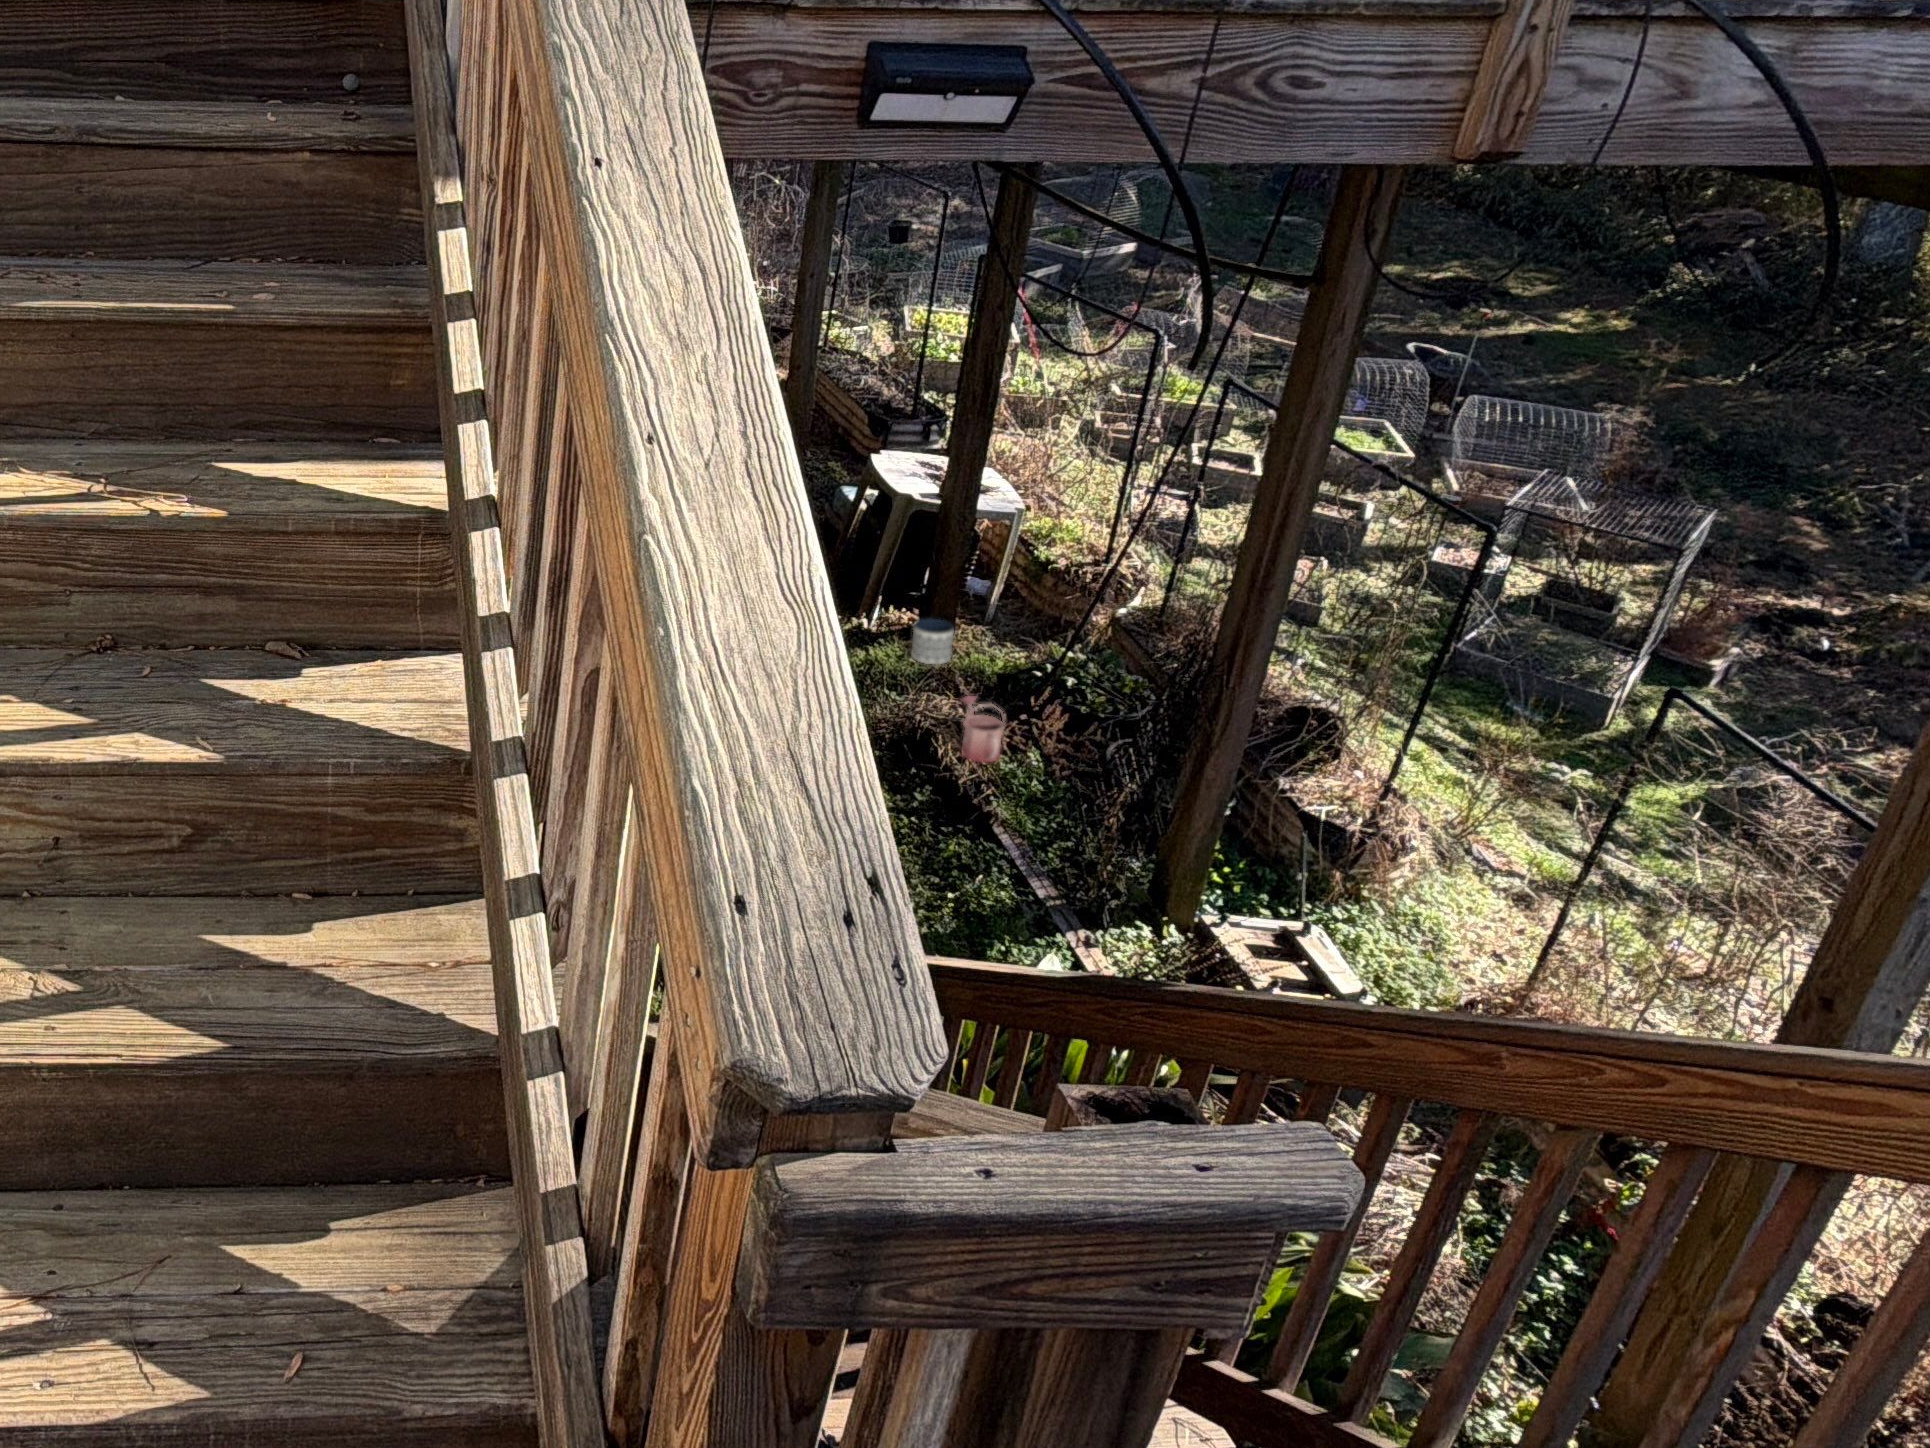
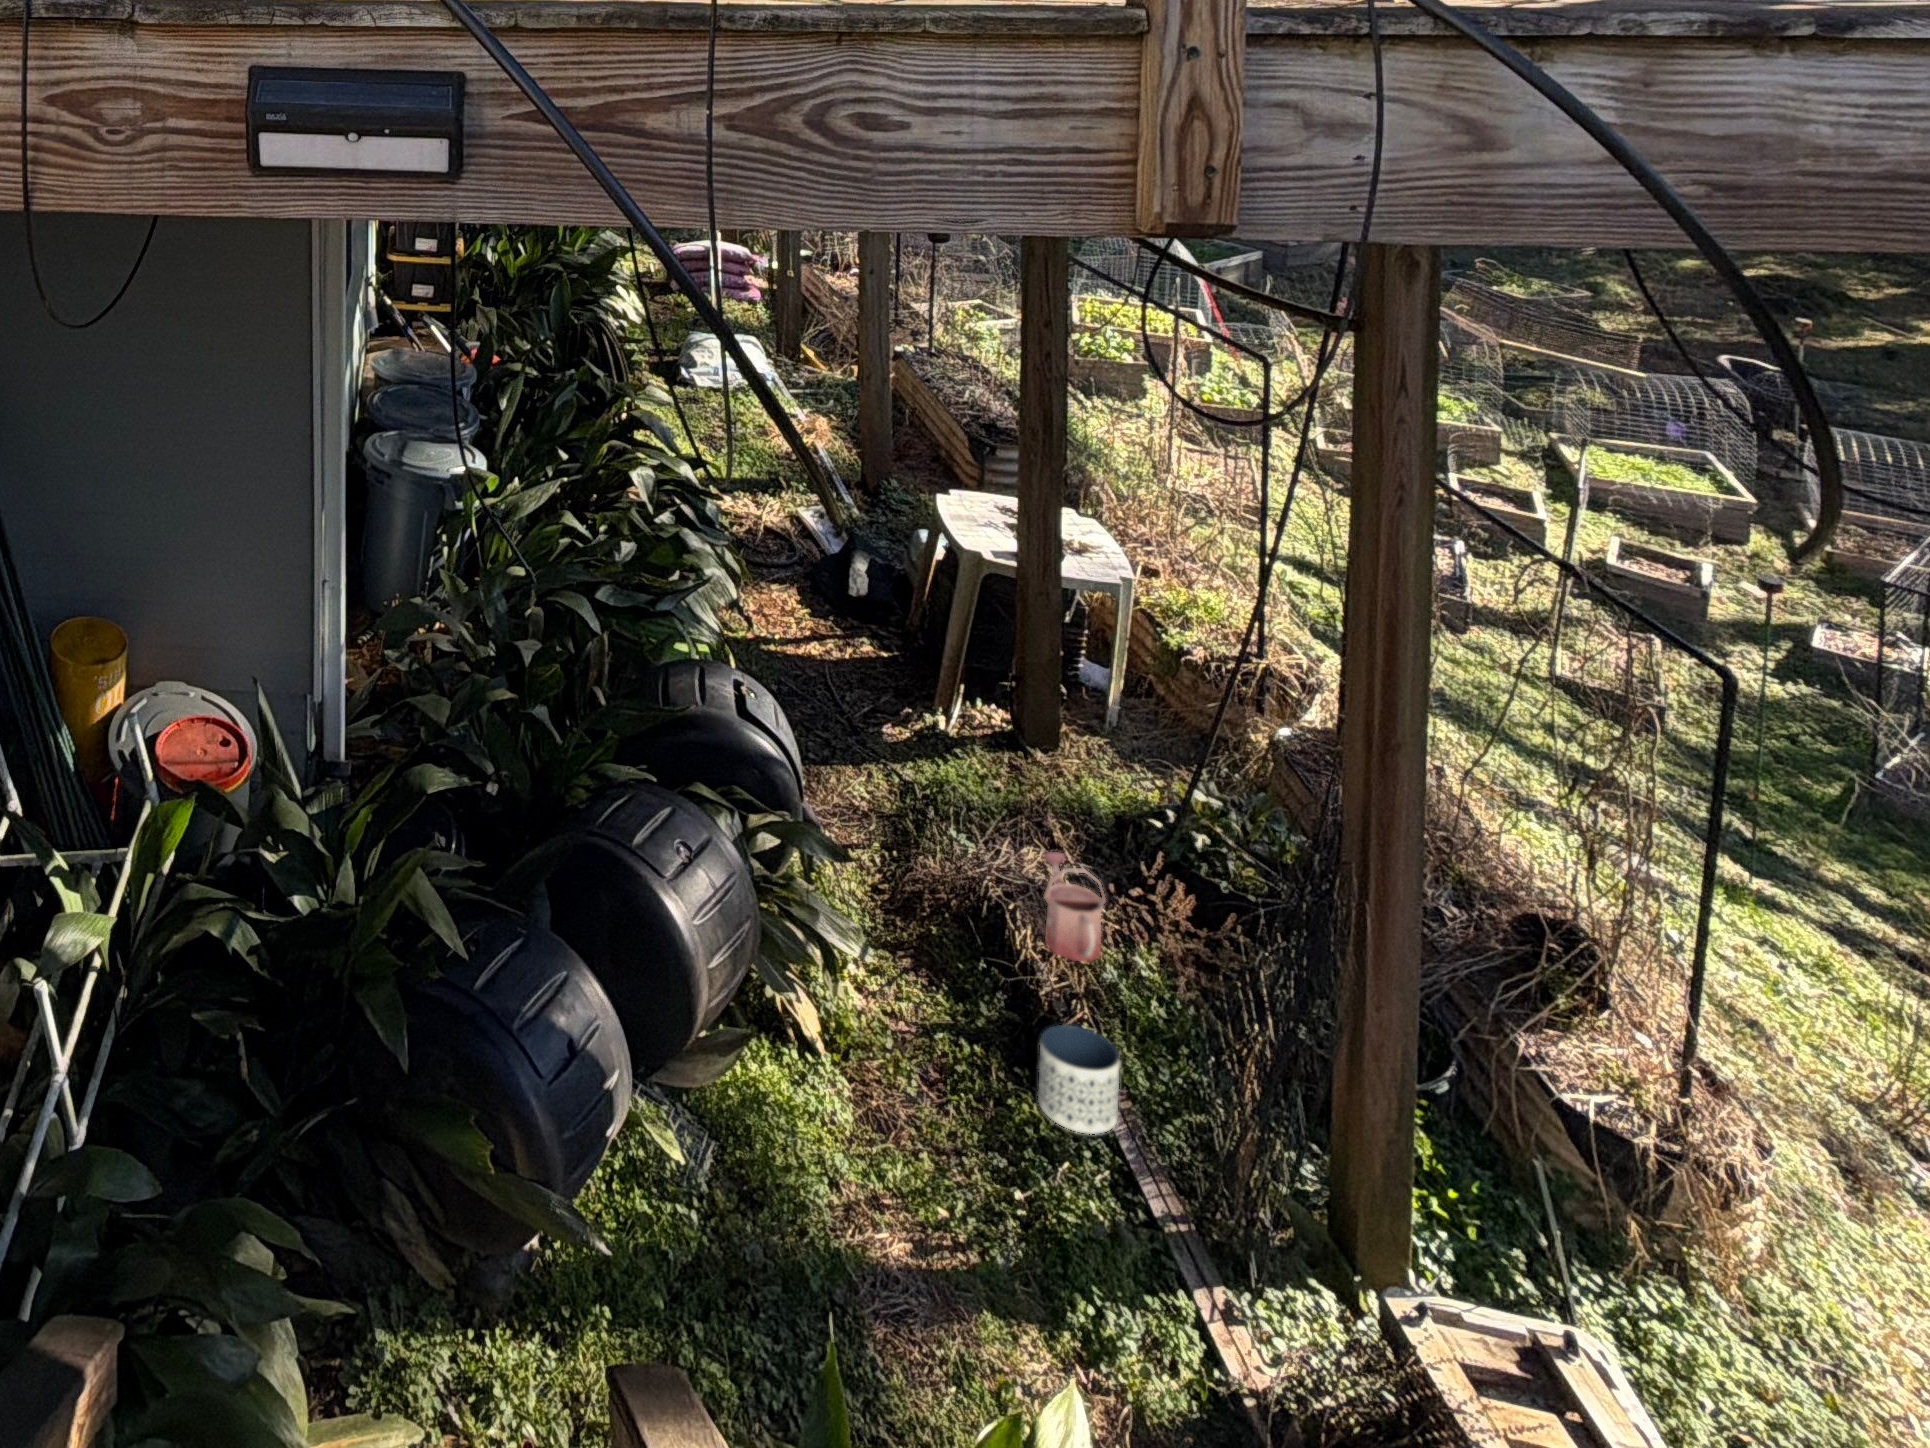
planter: present [911,619,954,664] -> present [1038,1025,1120,1134]

